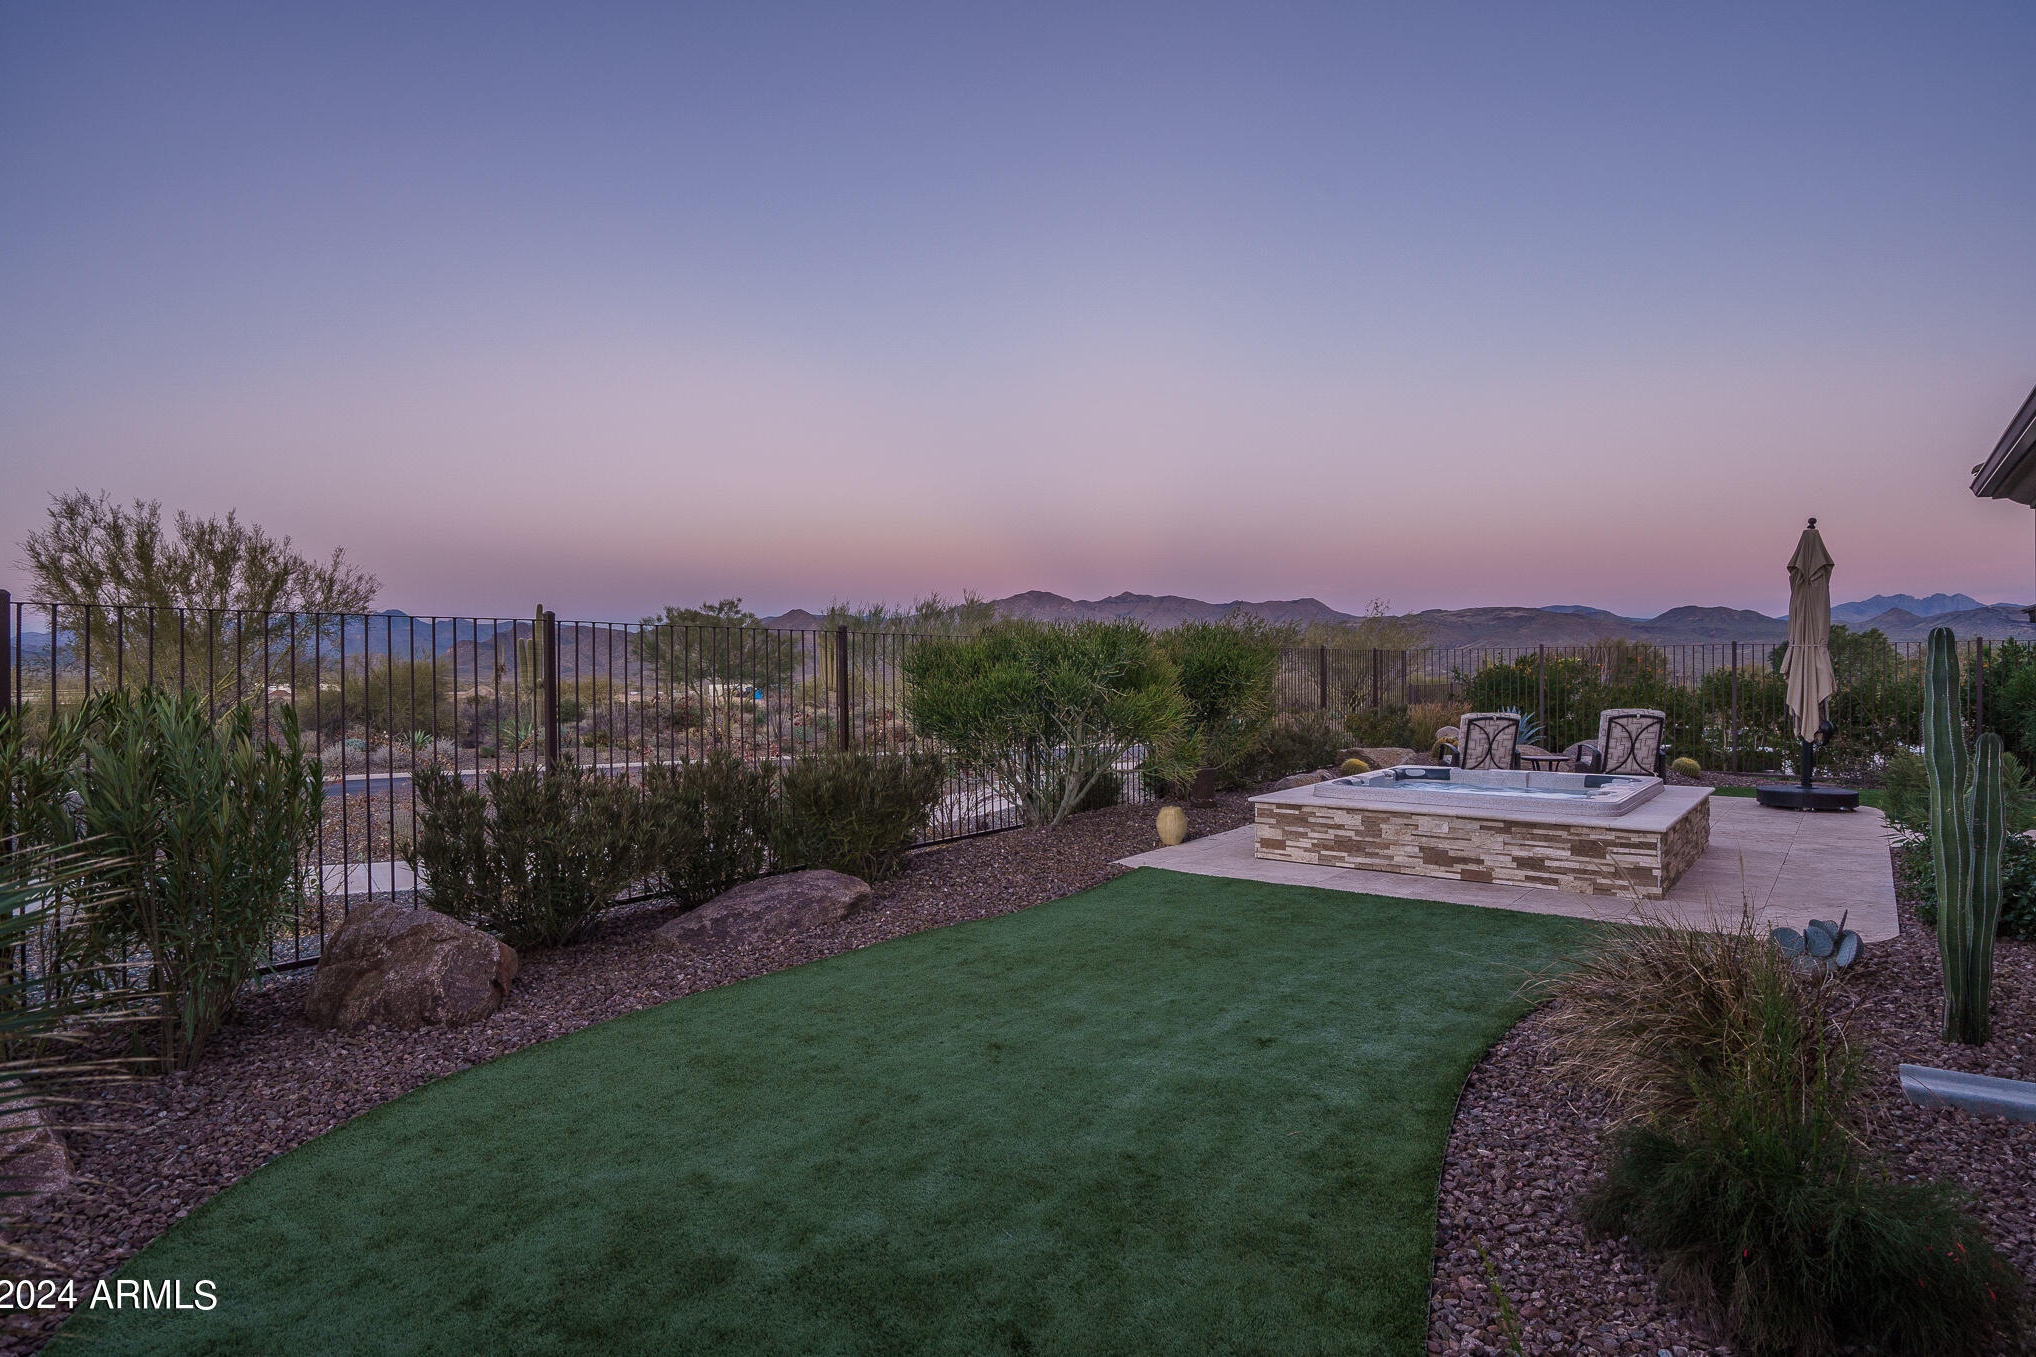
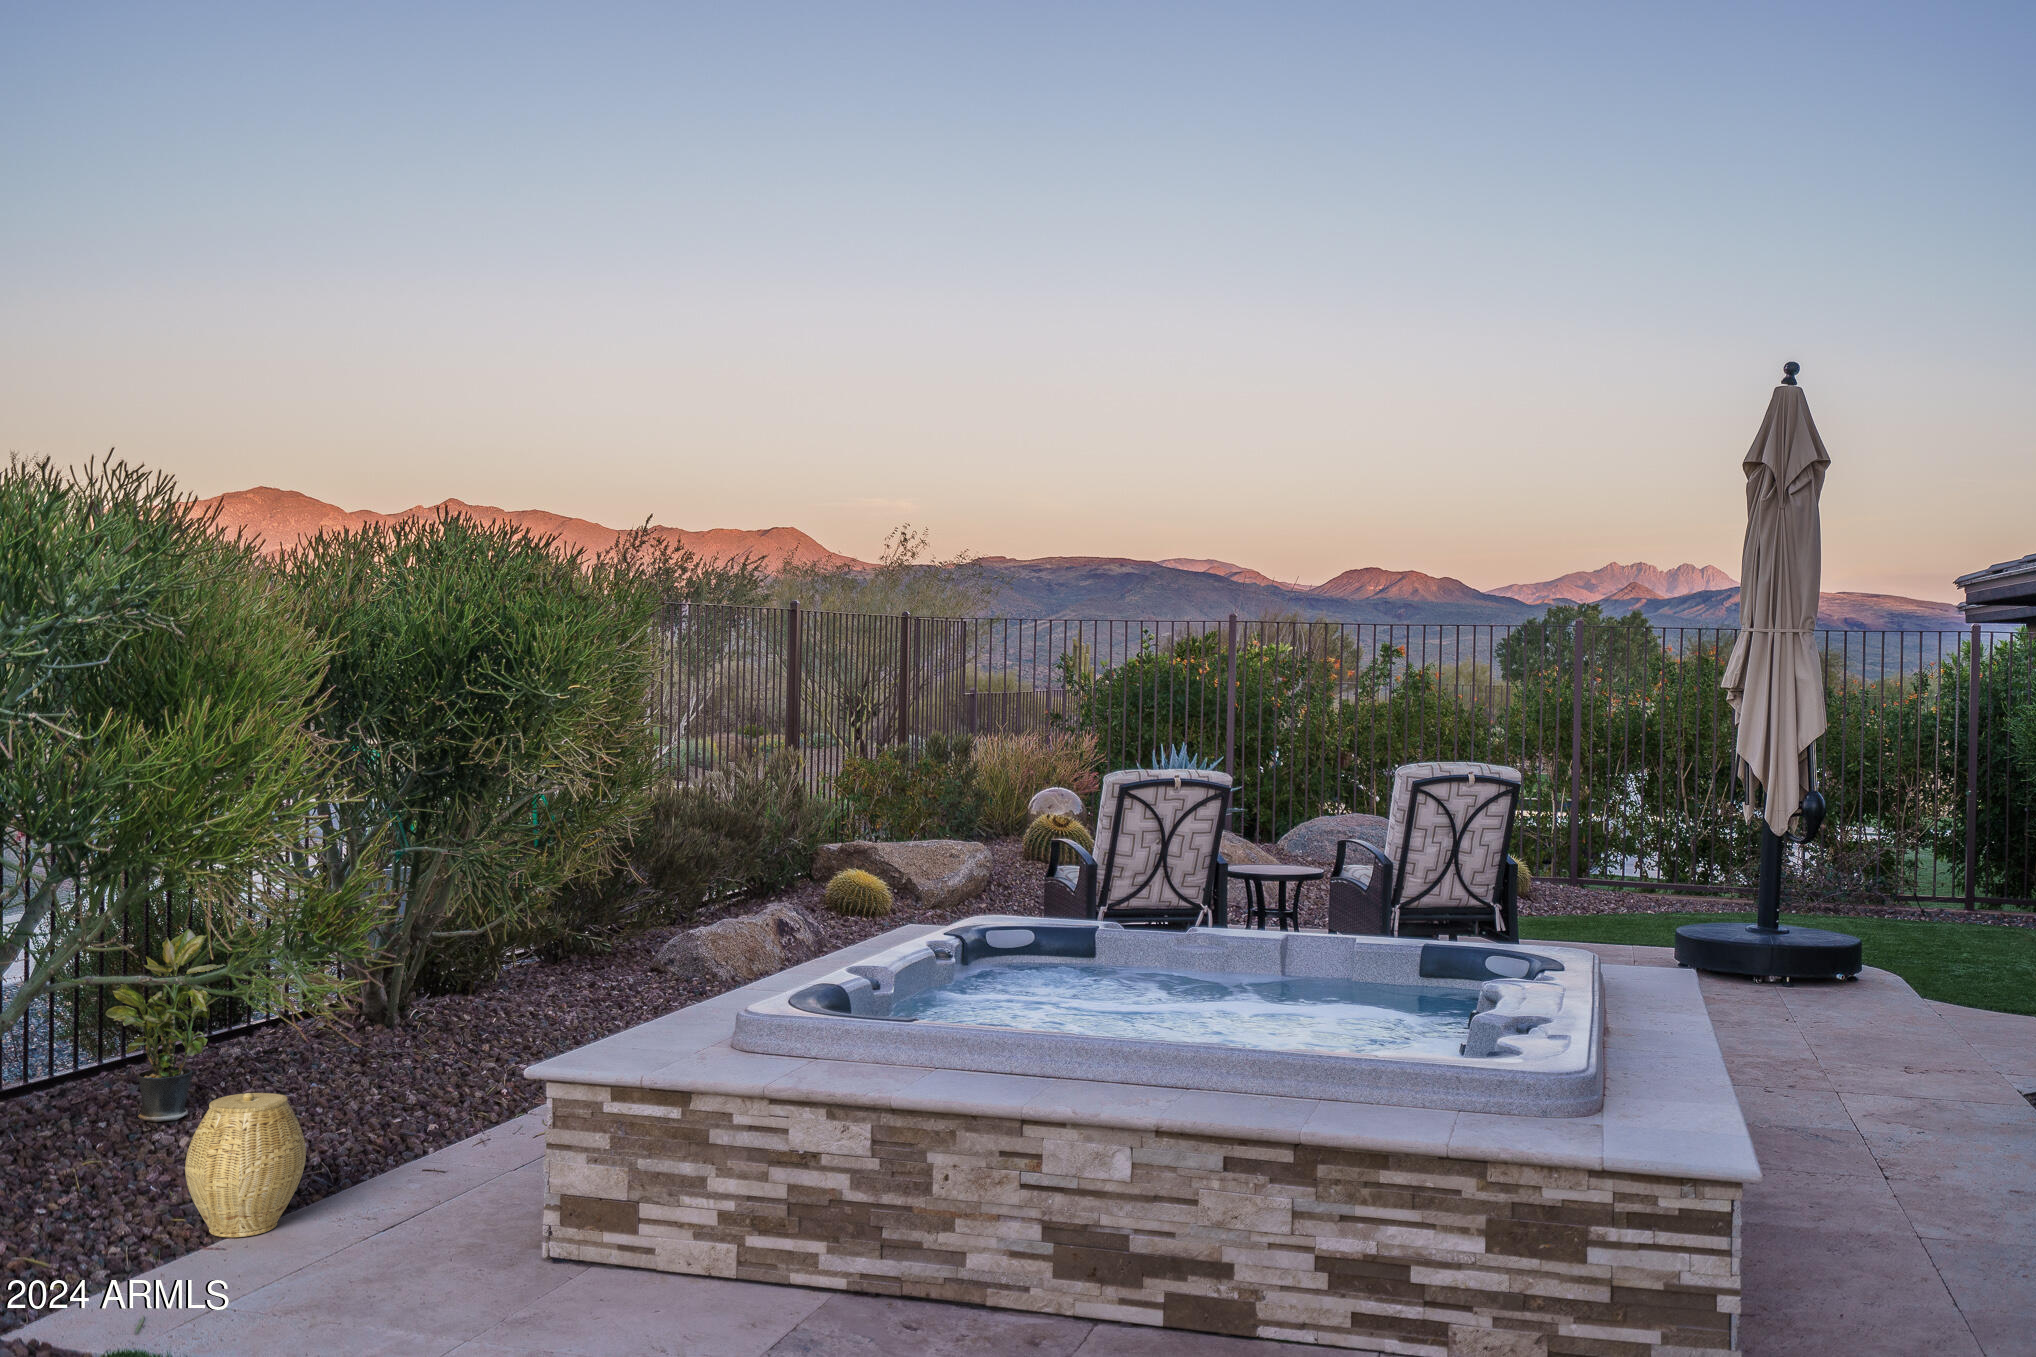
potted plant: none [1115,766,1146,822] -> present [105,929,225,1122]
stool: present [1191,768,1215,808] -> none [414,913,490,1033]

